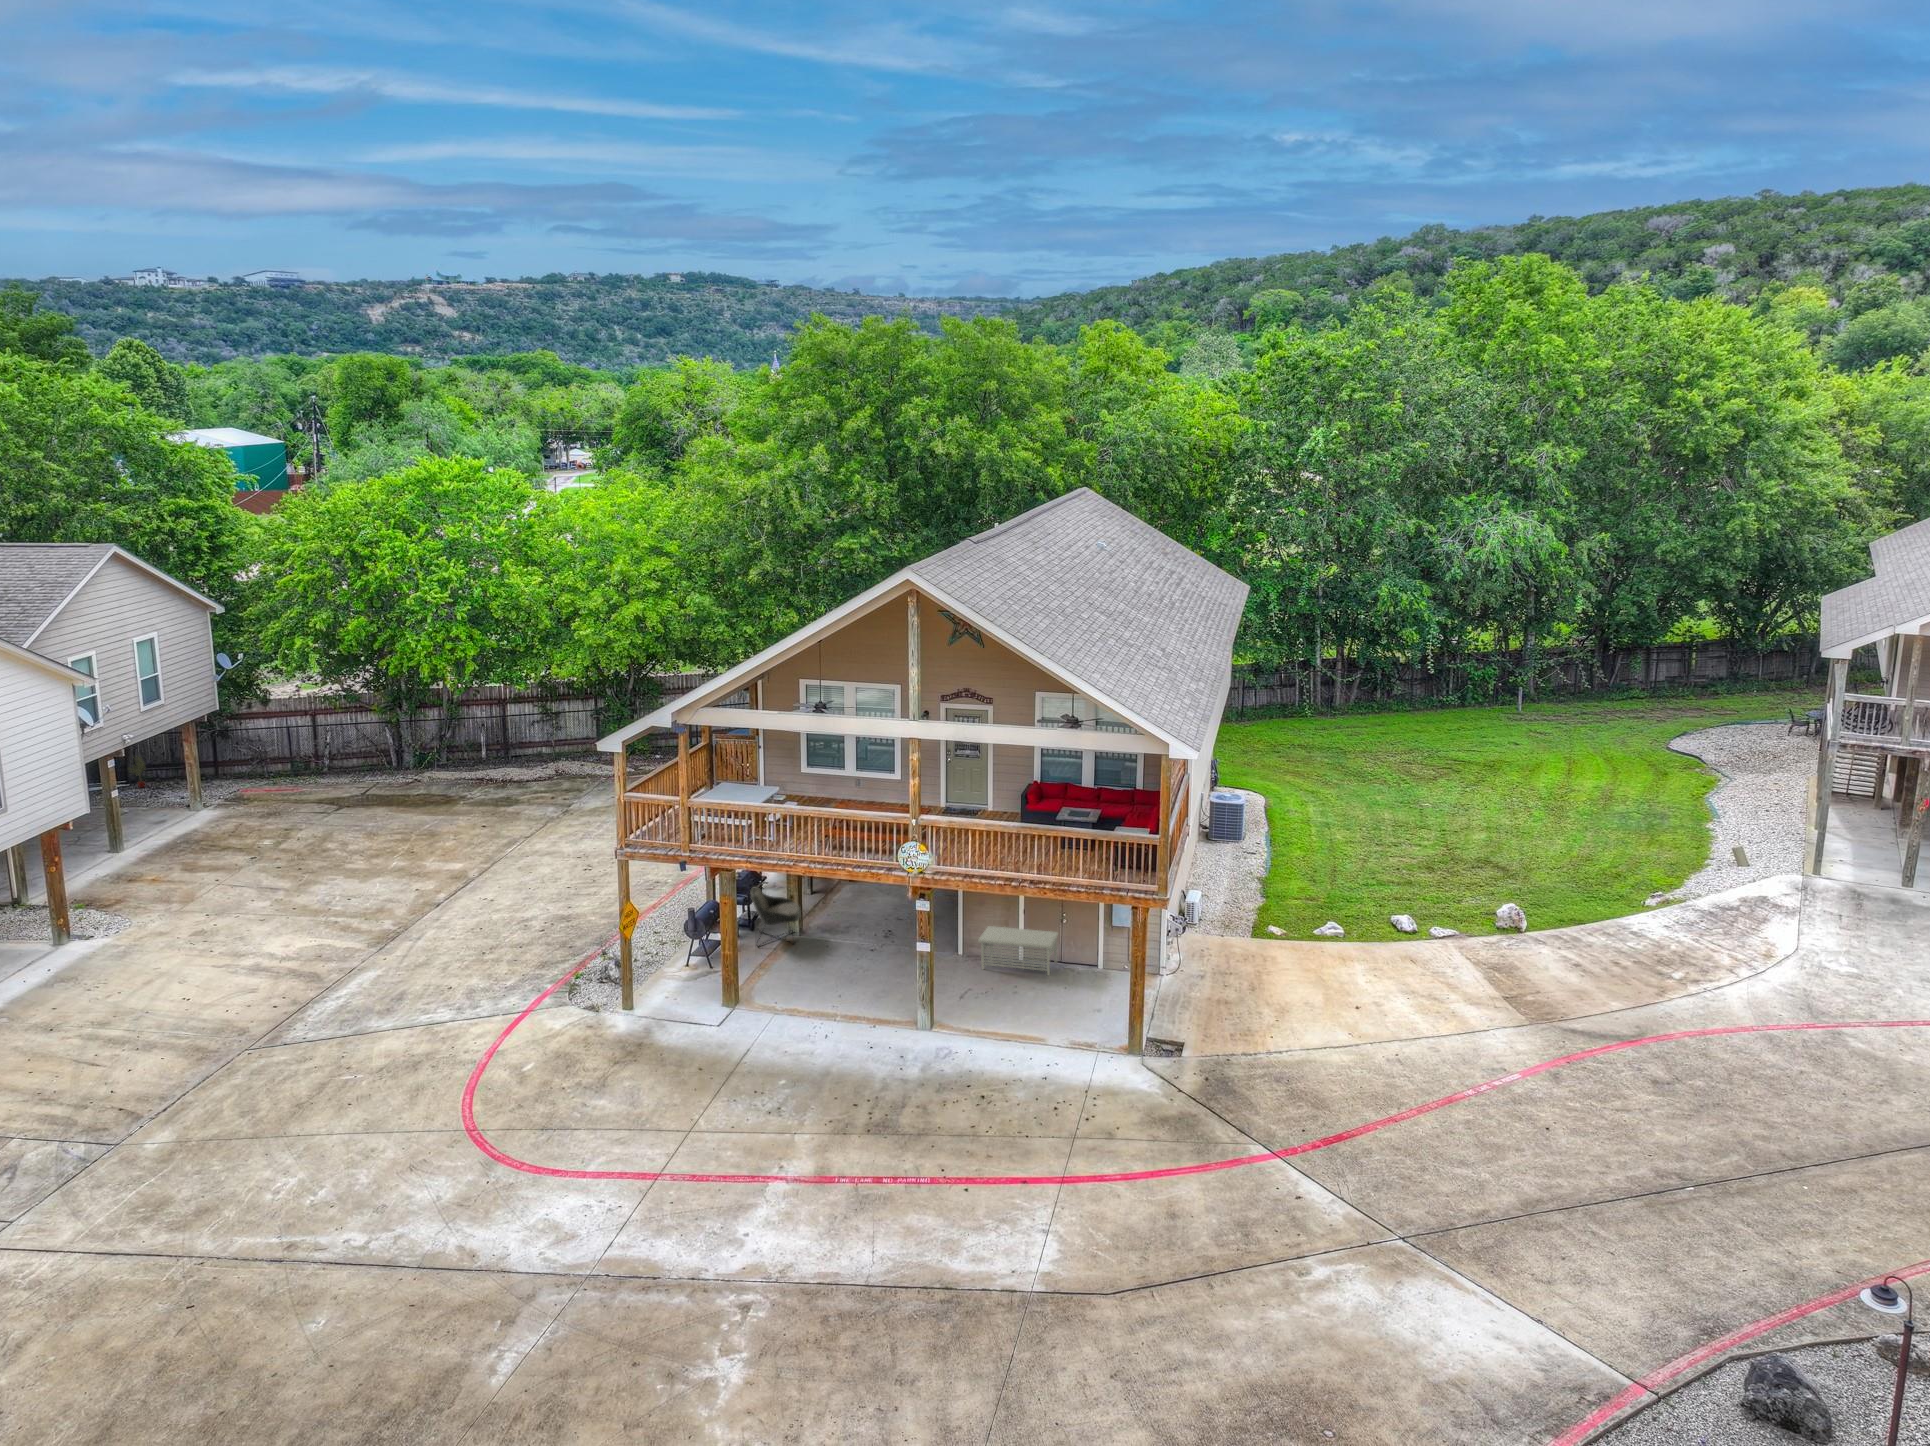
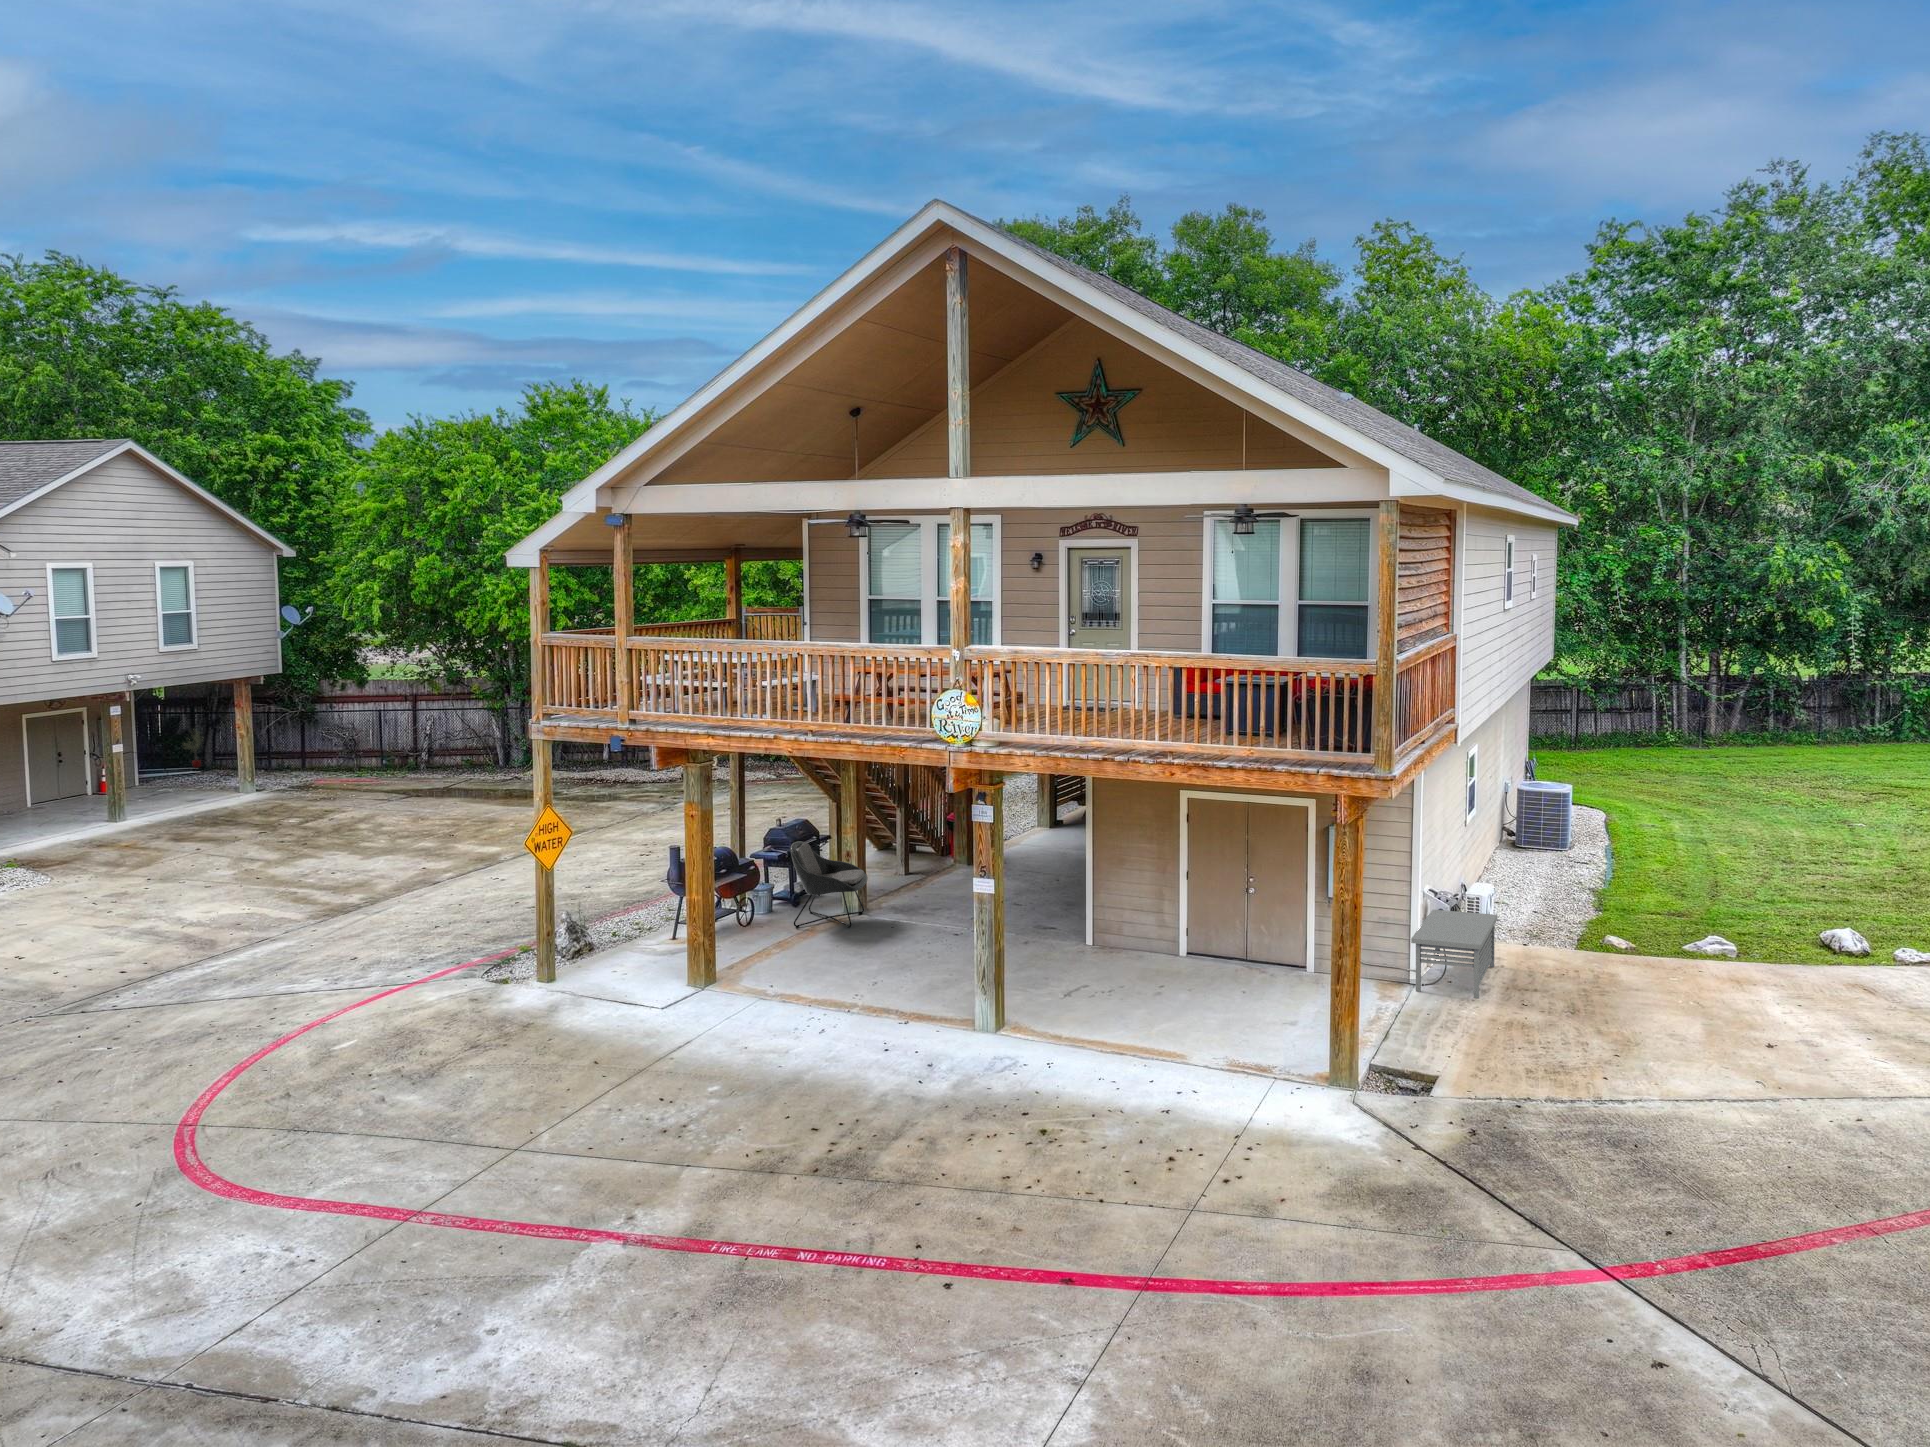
storage bench: present [978,926,1058,976] -> present [1411,910,1497,998]

